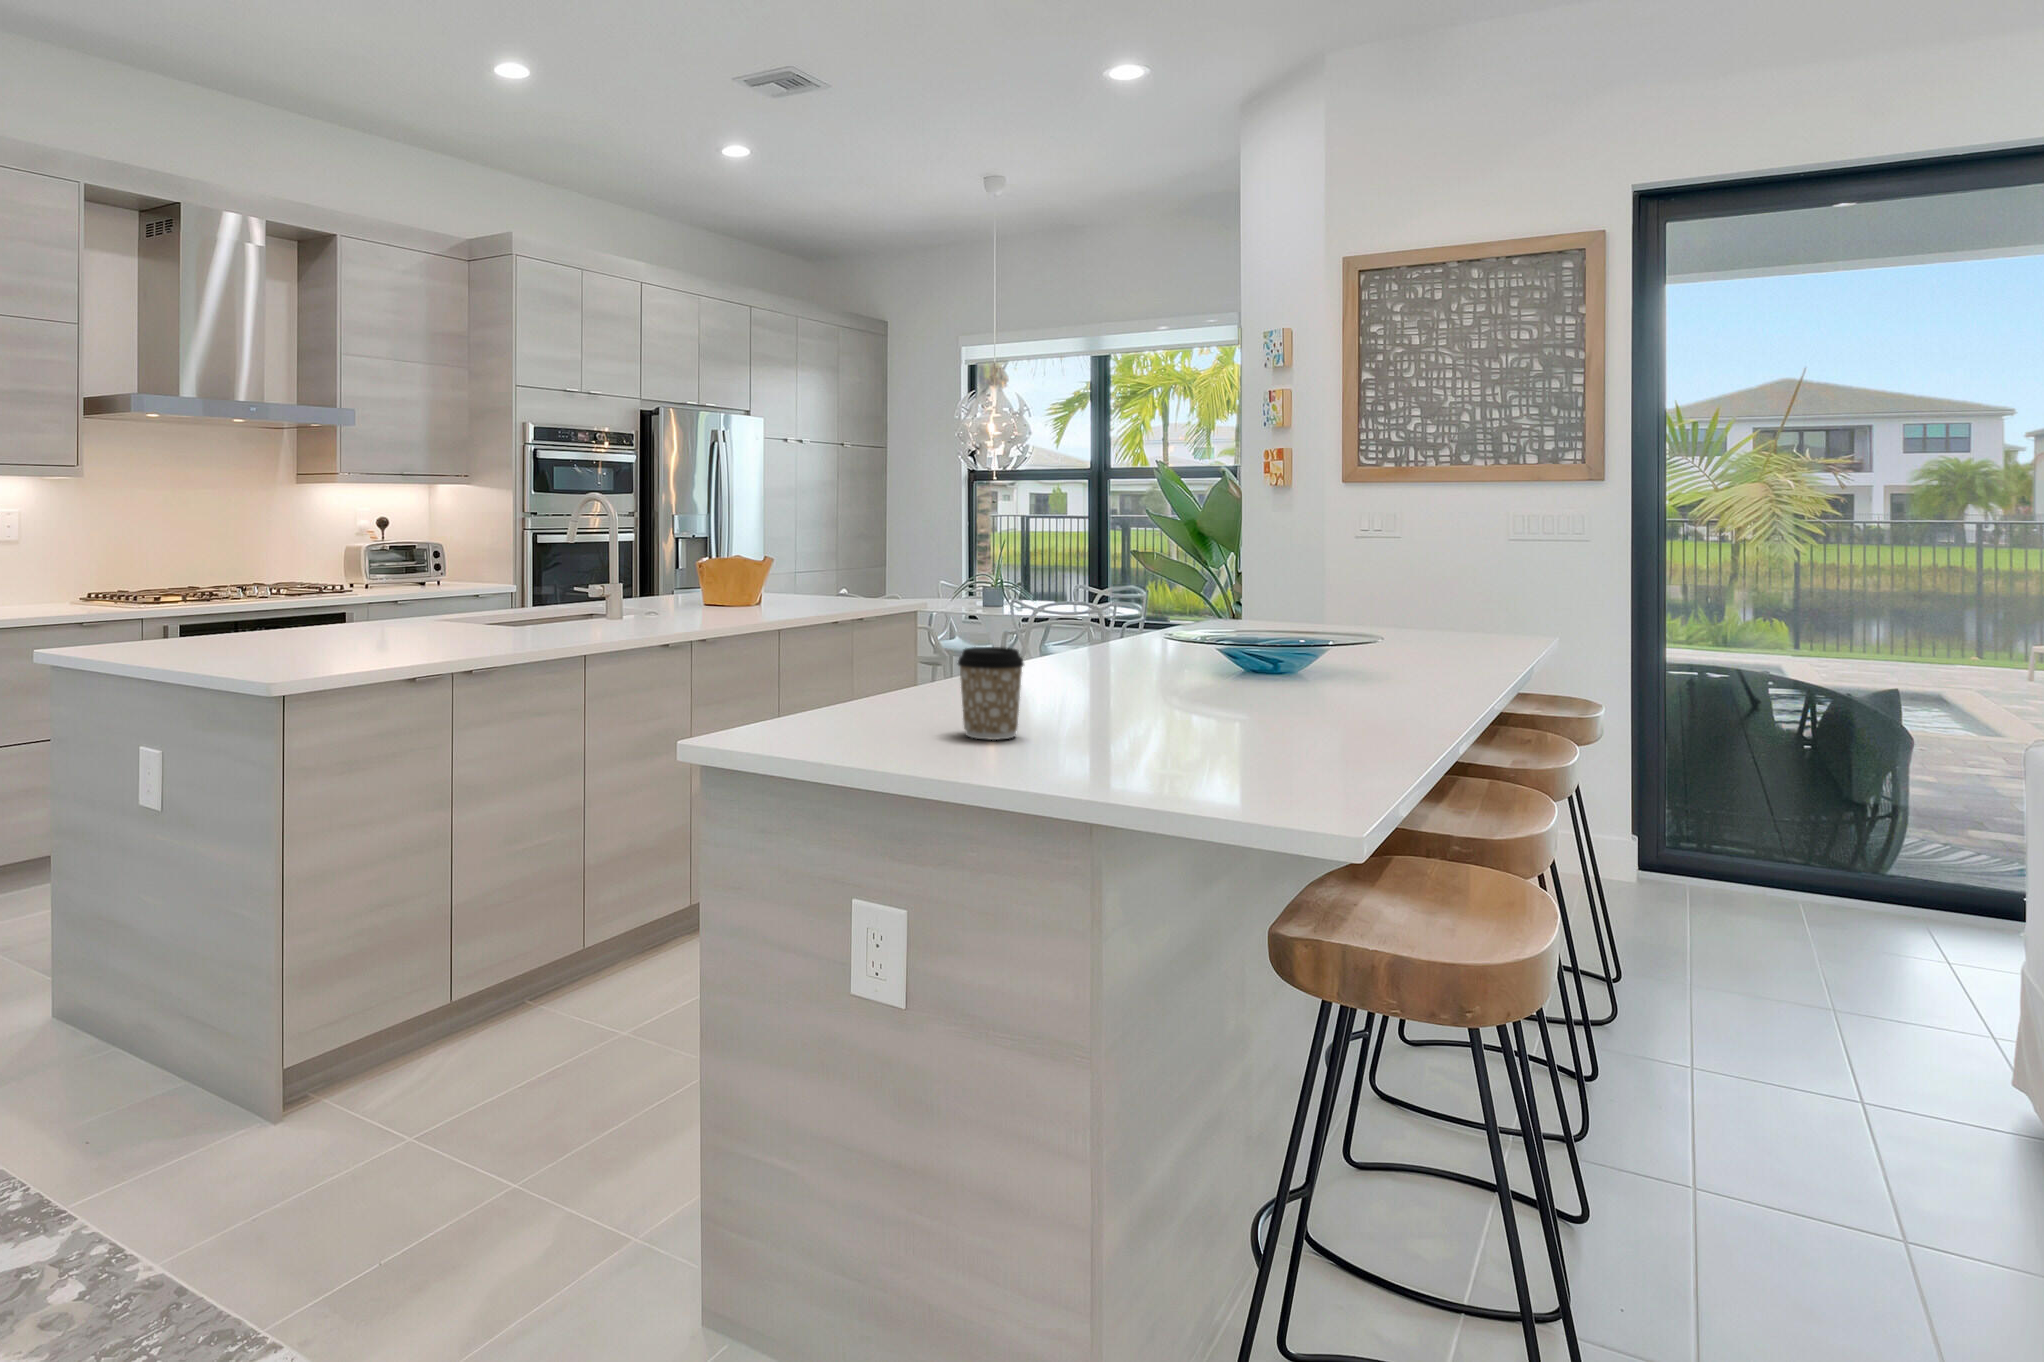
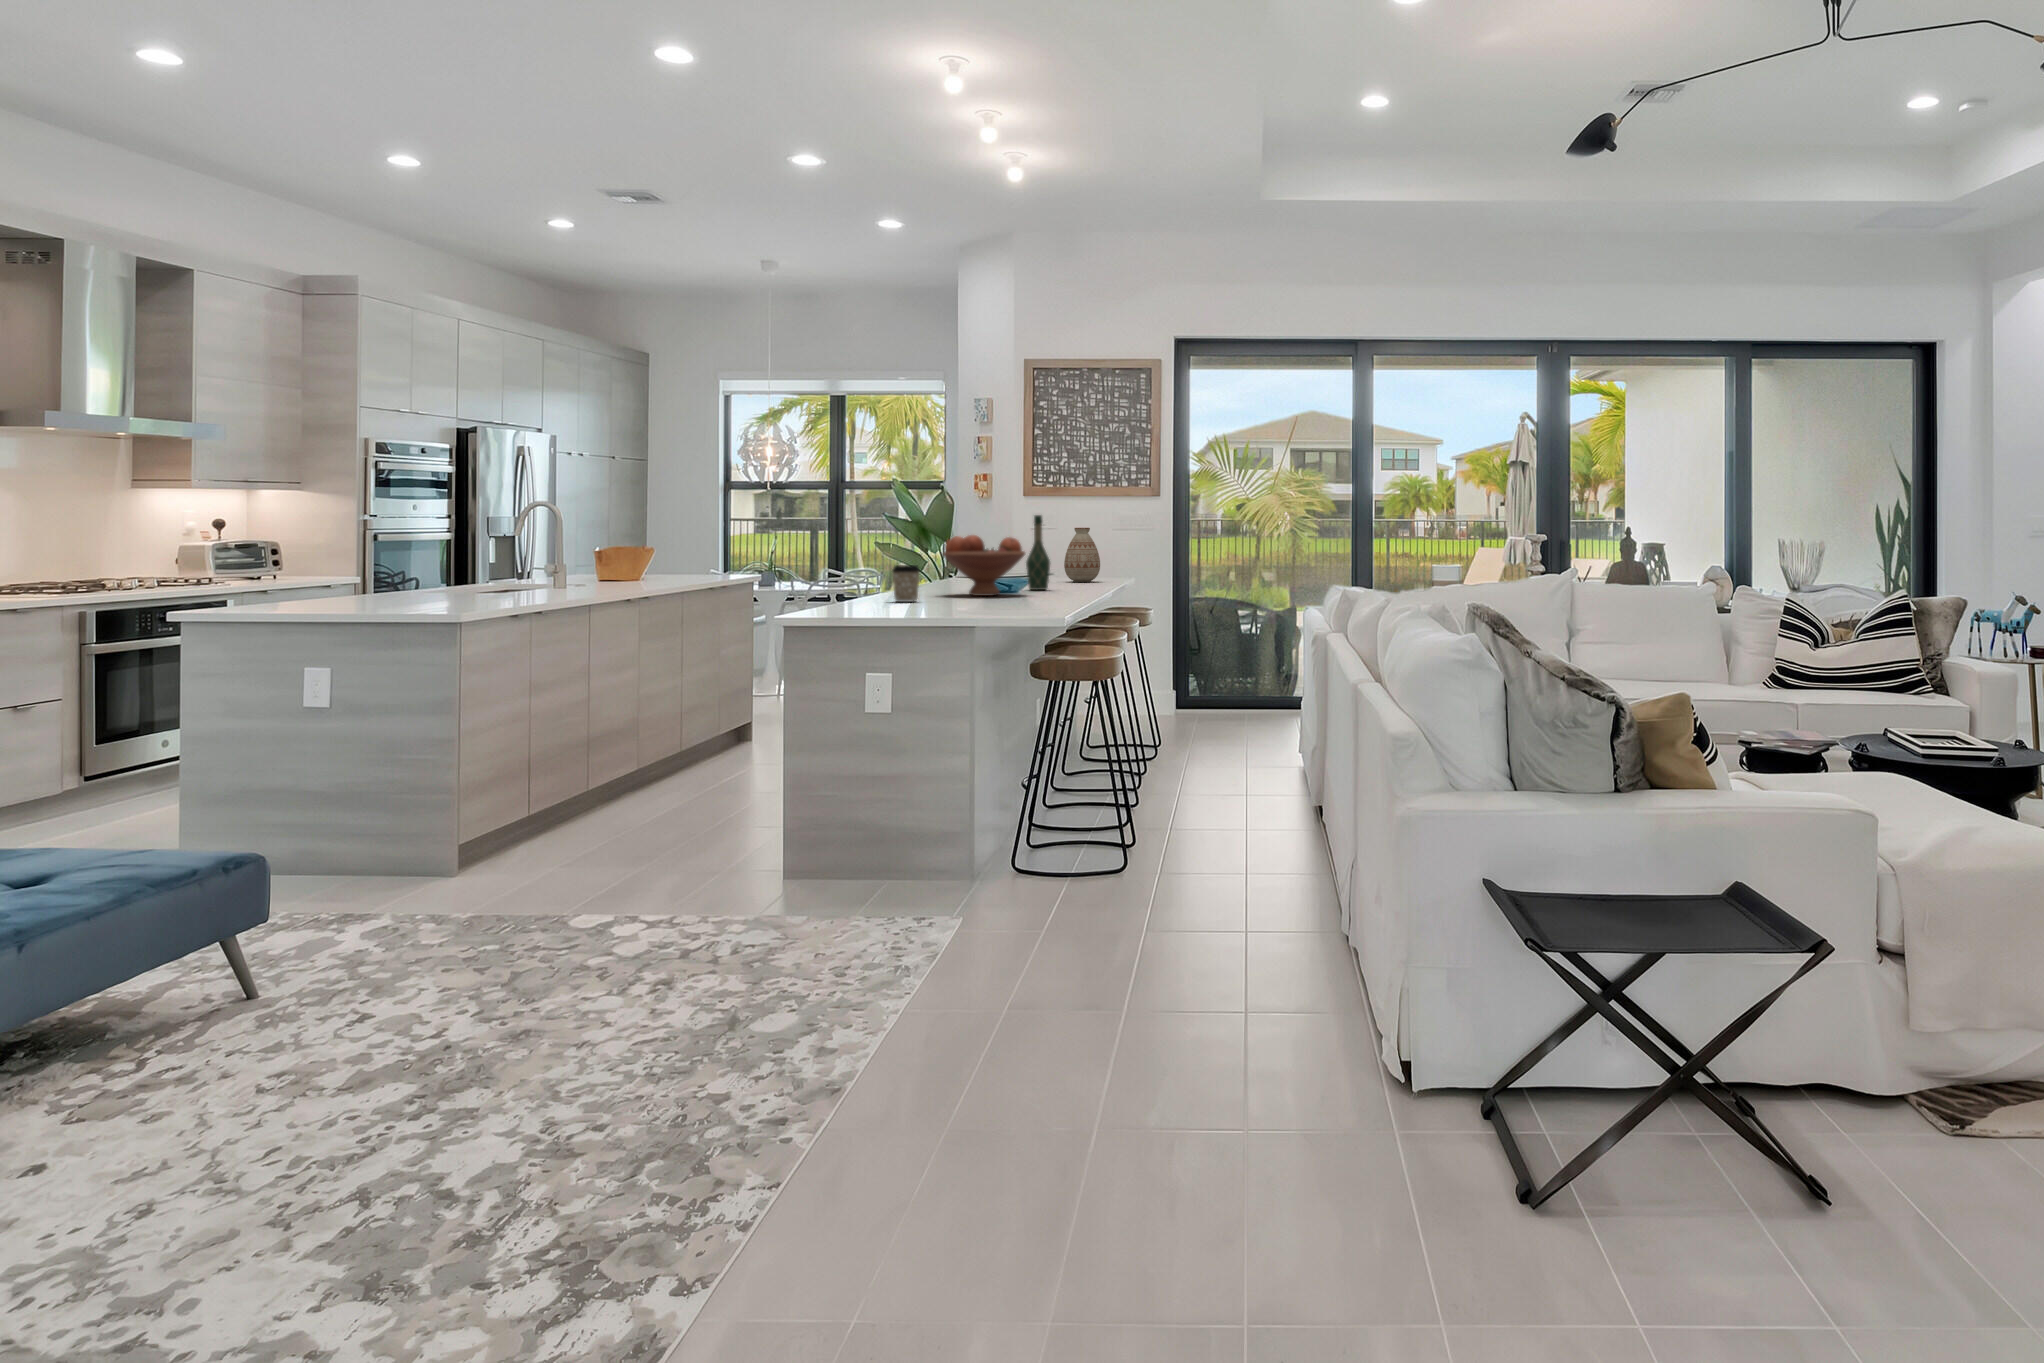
wine bottle: none [1314,524,1371,691] -> present [1026,515,1050,590]
vase: none [1409,545,1487,655] -> present [1064,528,1100,582]
fruit bowl: none [1108,569,1303,715] -> present [943,535,1025,596]

